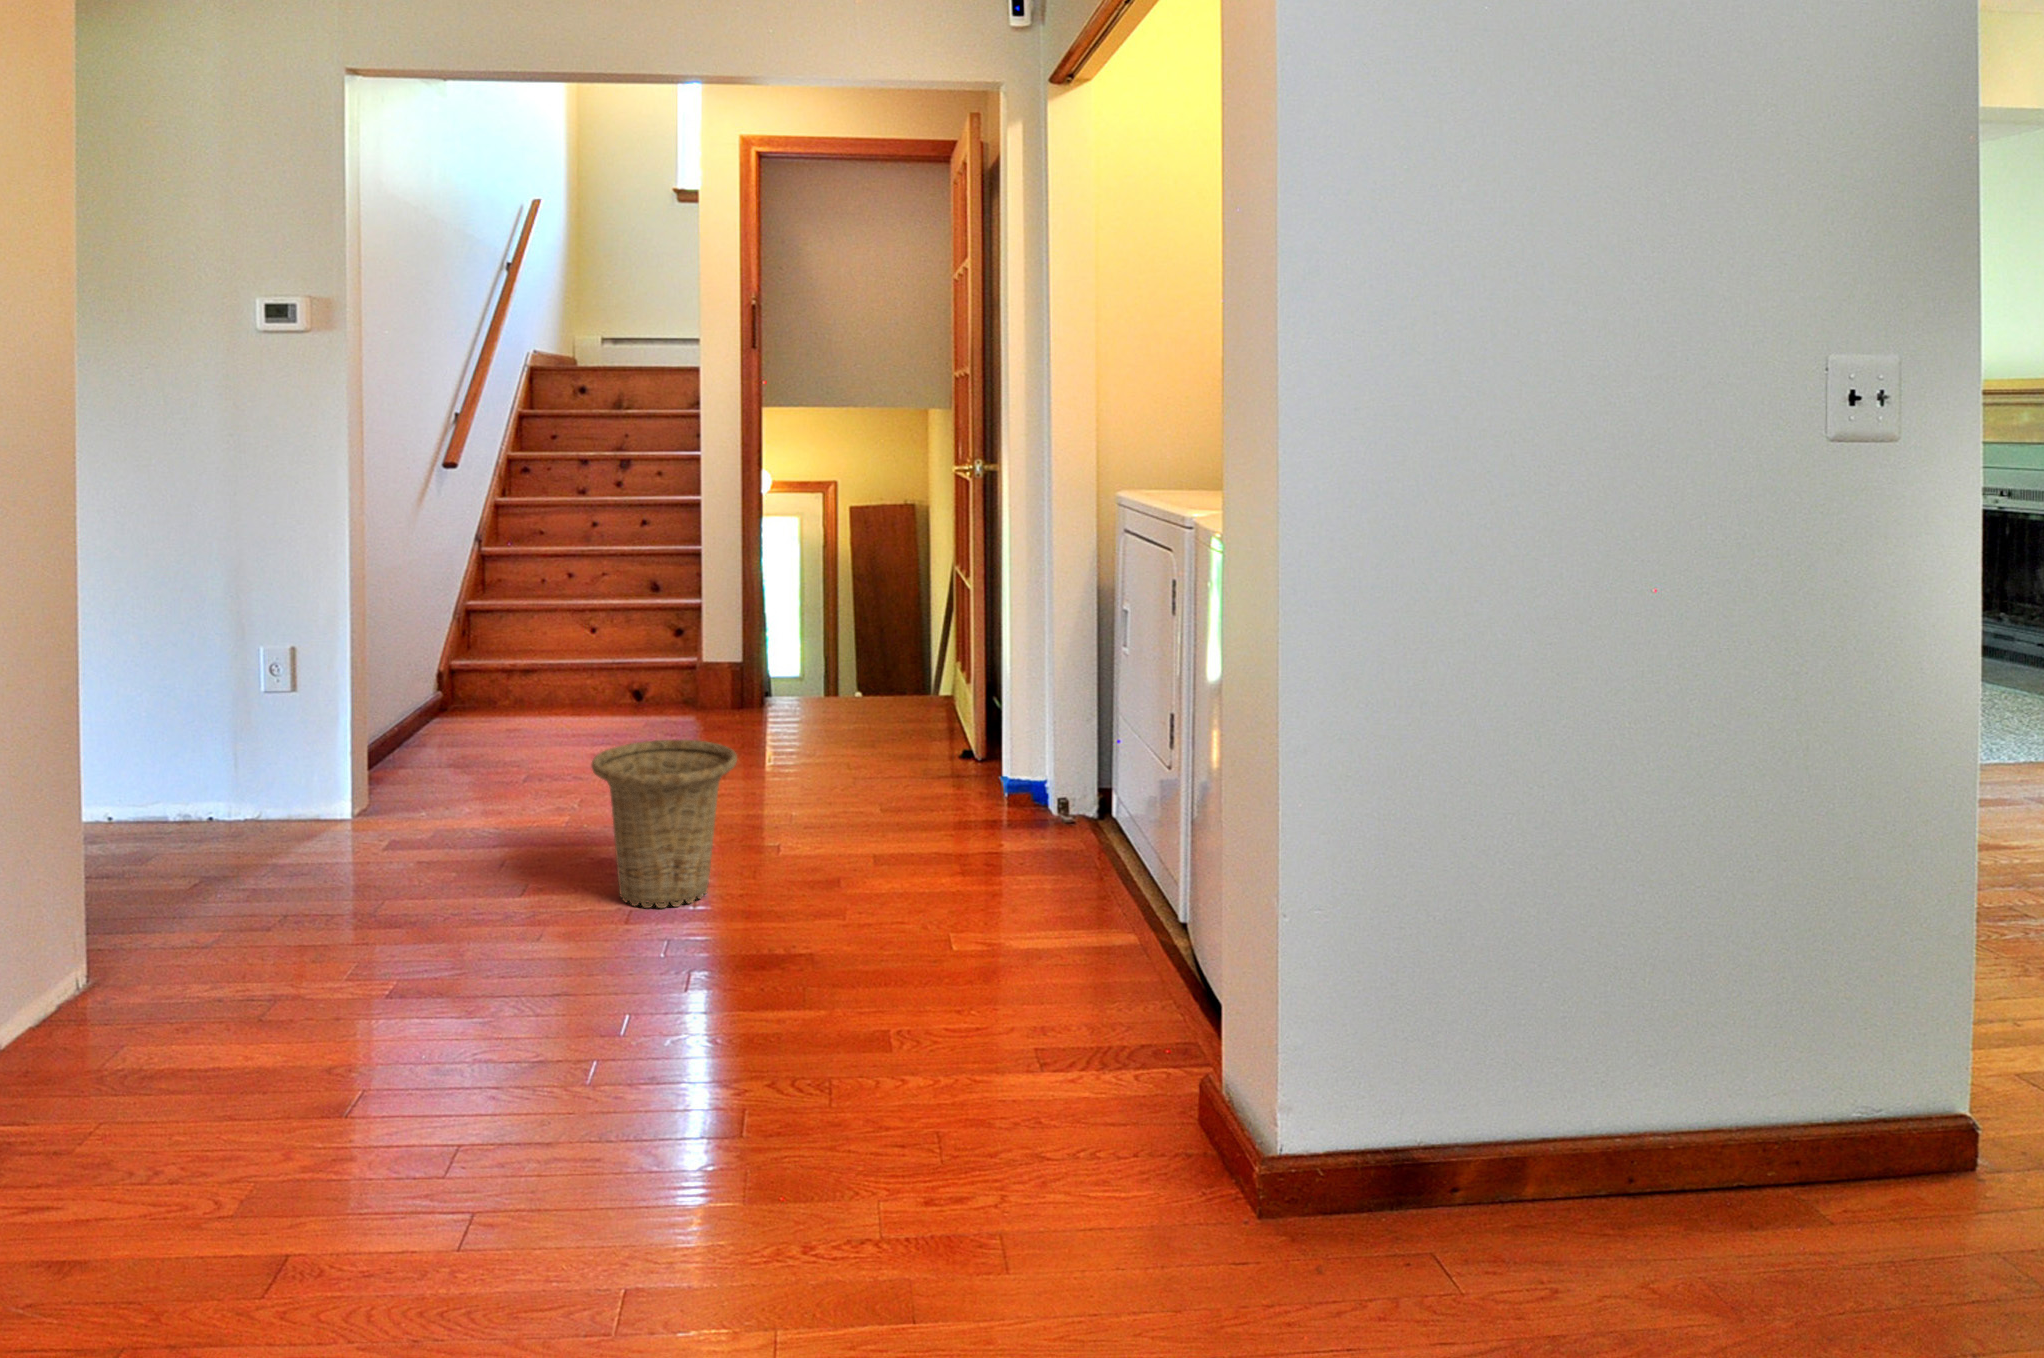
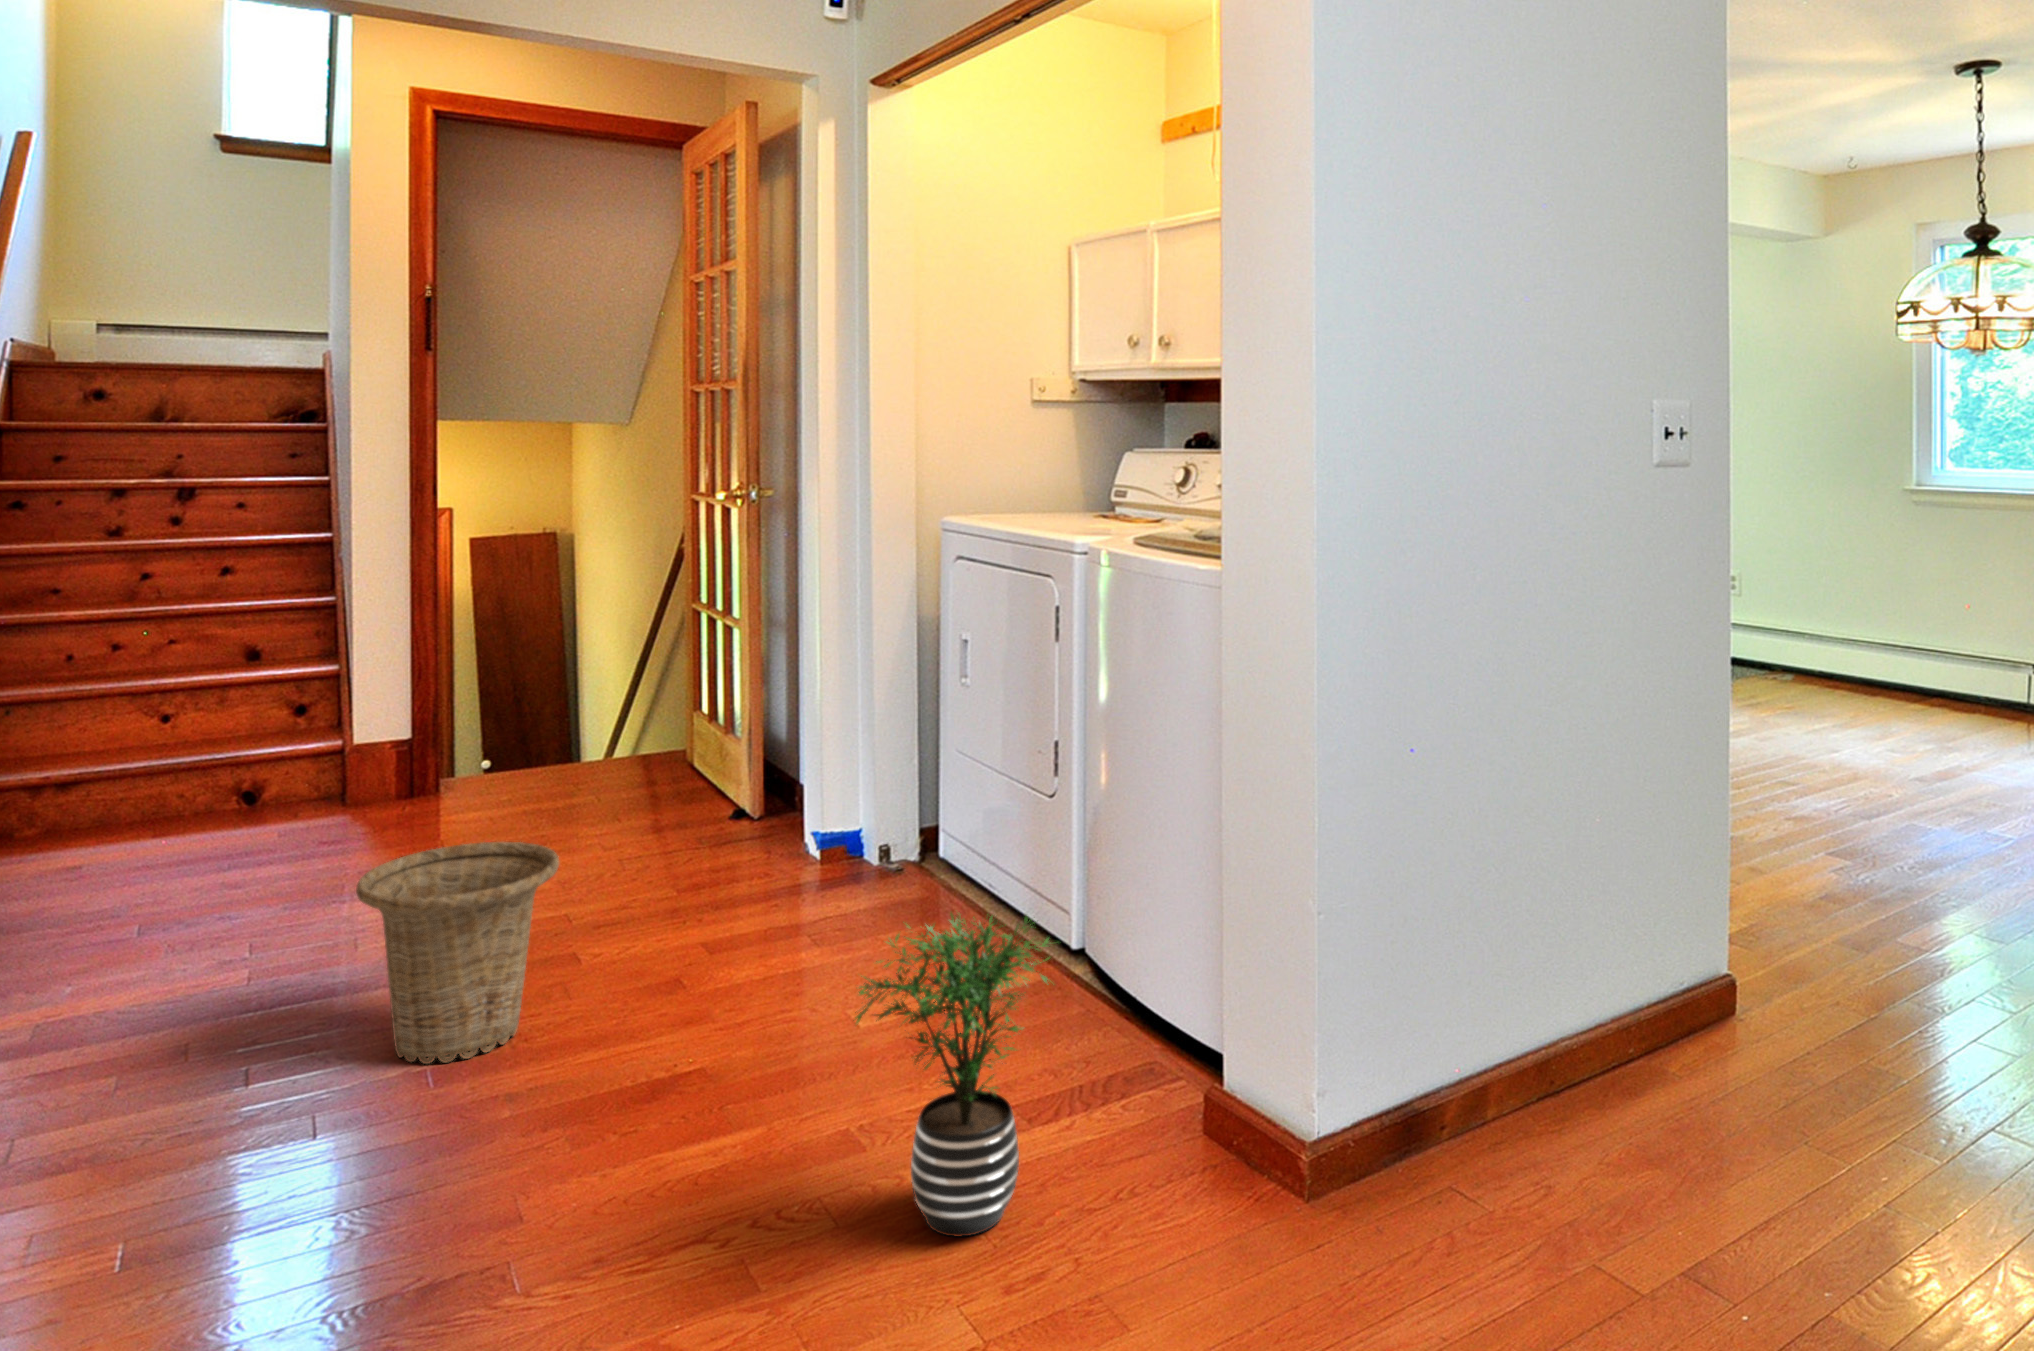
potted plant: none [830,842,1024,1144] -> present [855,913,1050,1237]

